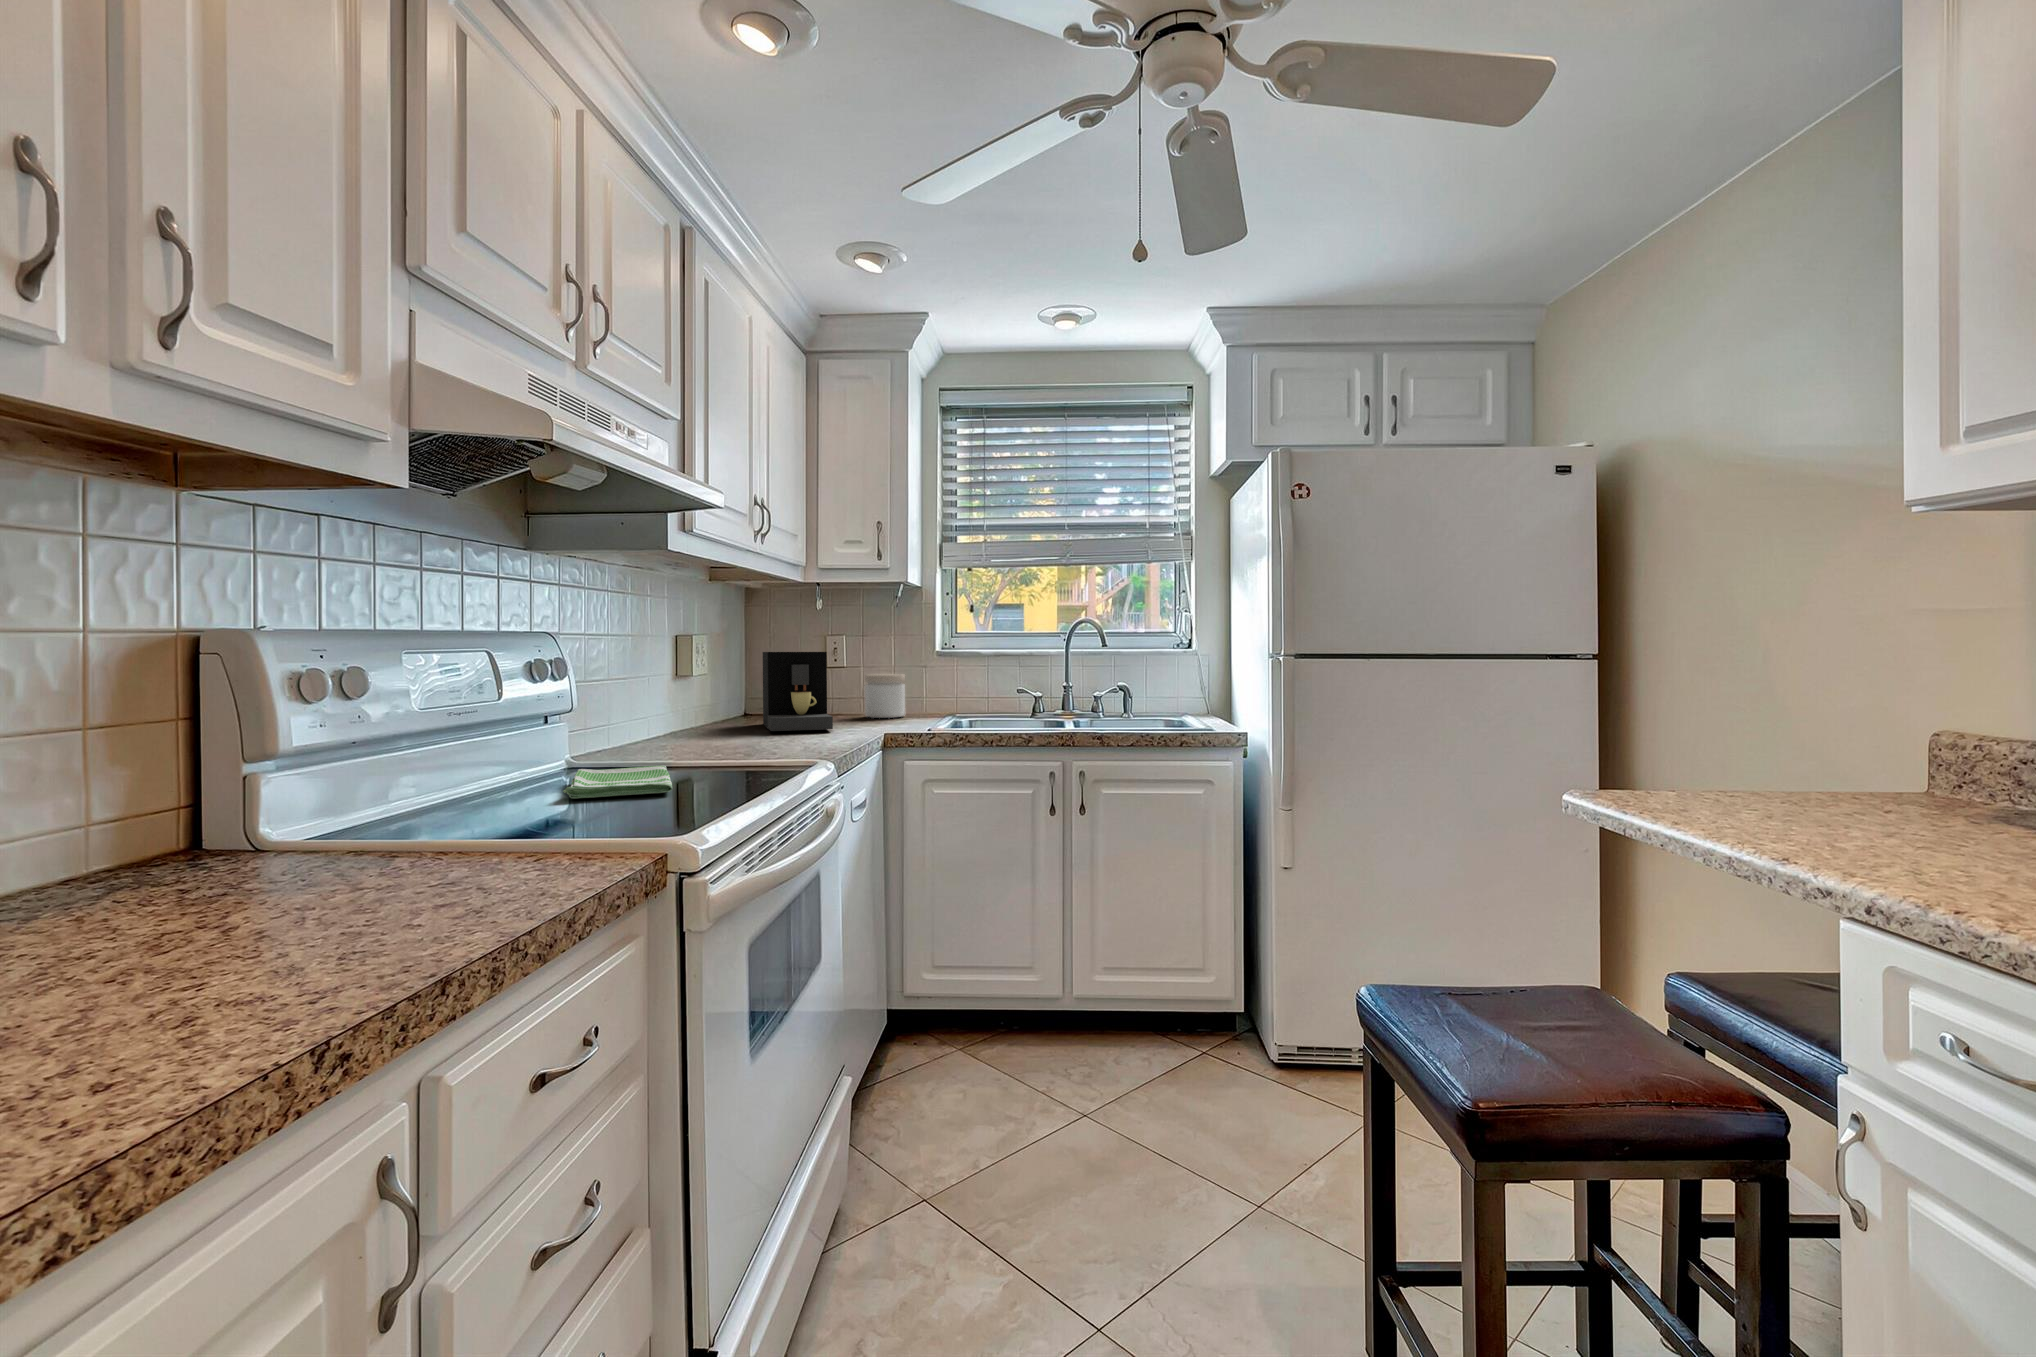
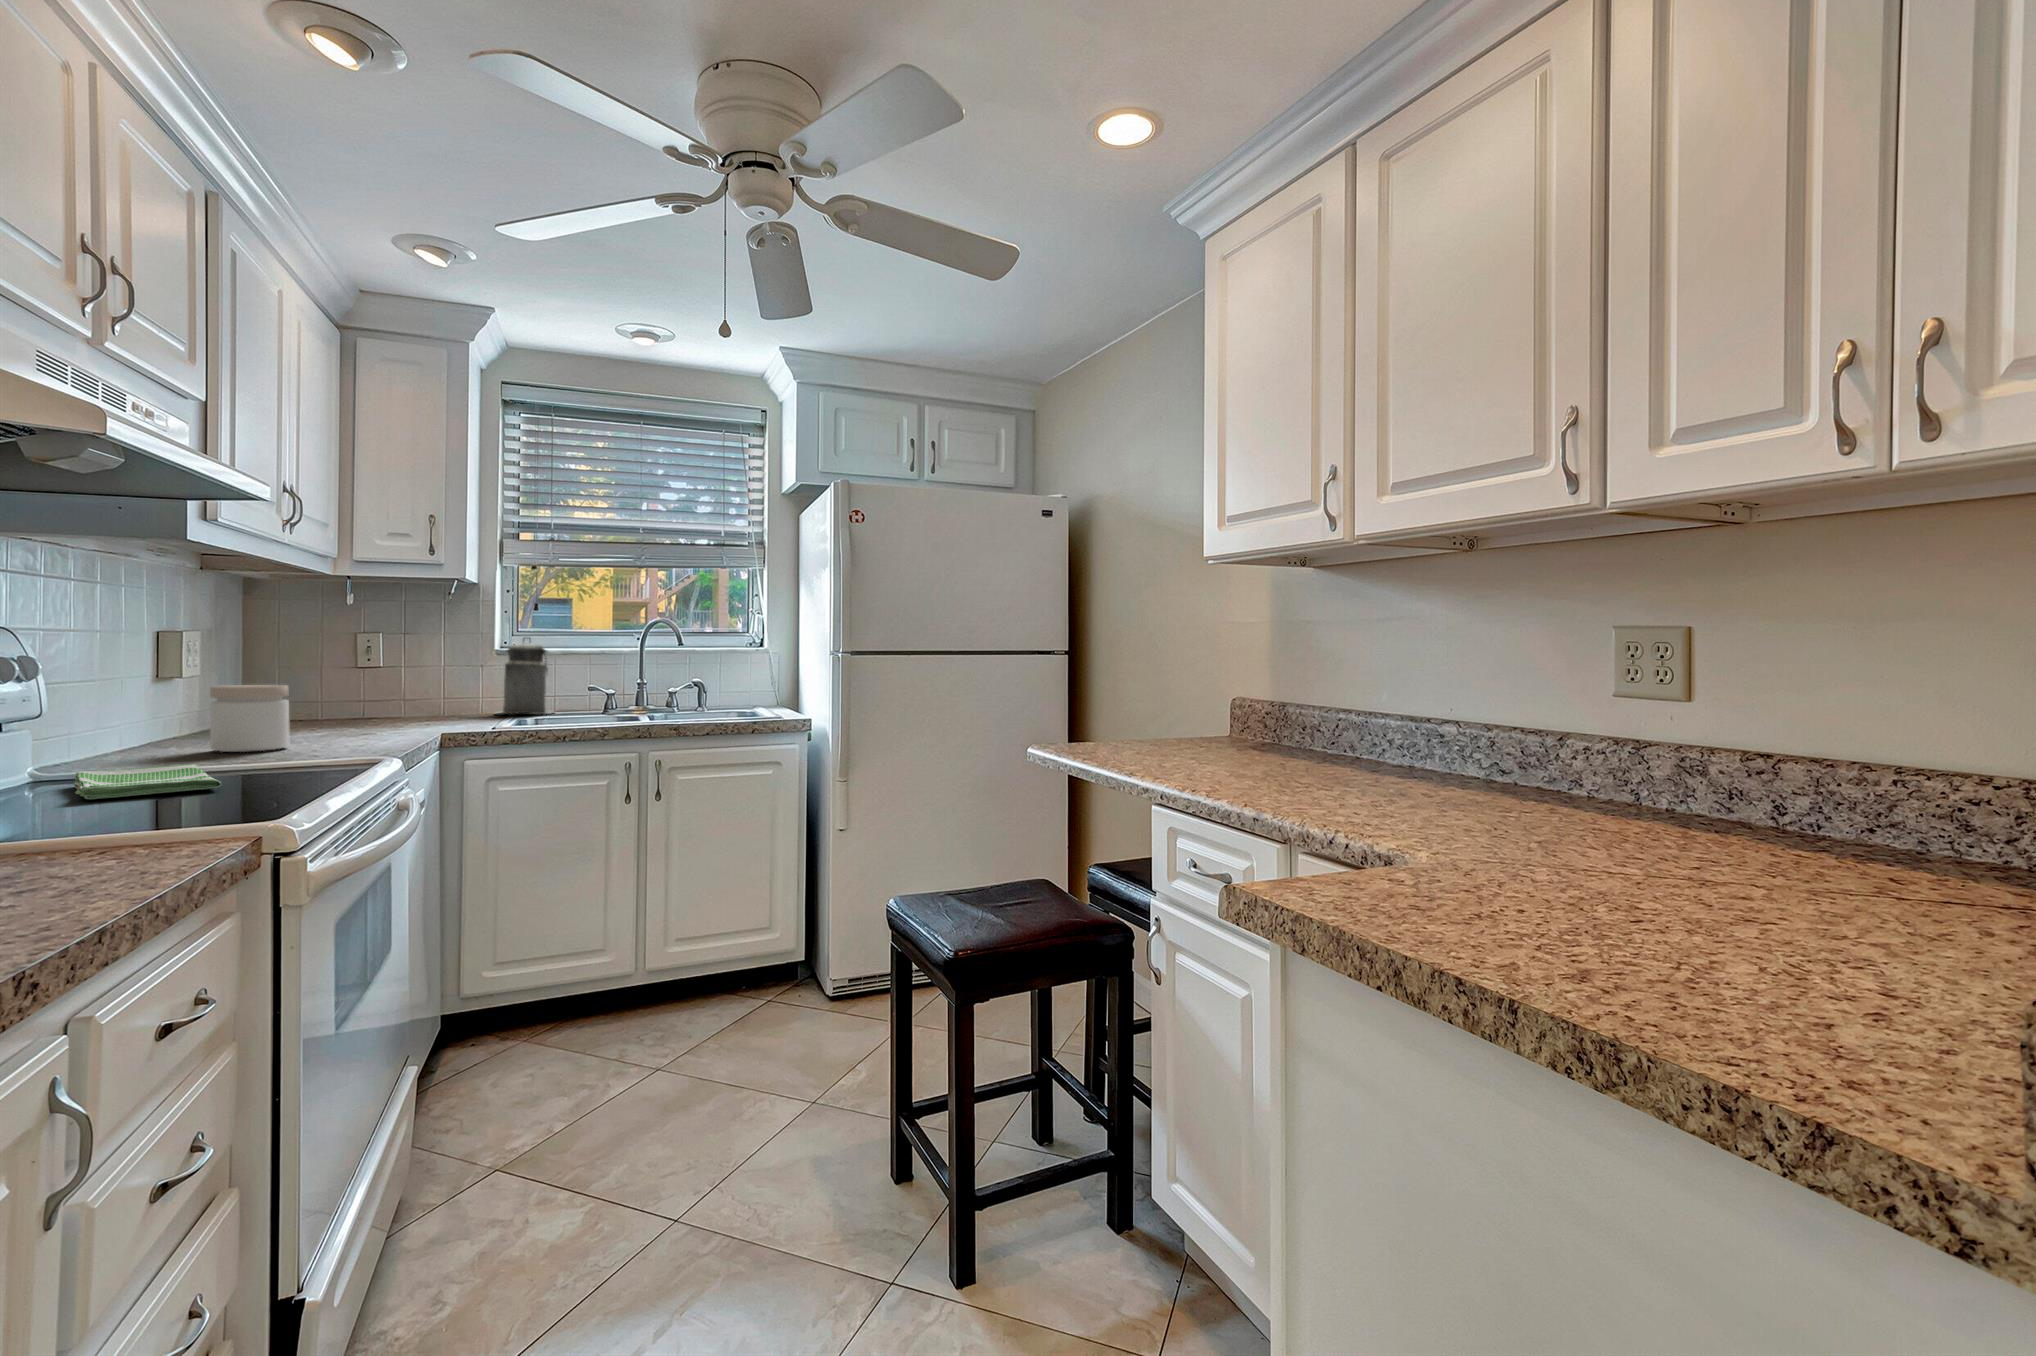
canister: none [934,640,988,718] -> present [501,637,554,714]
coffee maker: present [763,652,833,731] -> none [280,646,379,731]
jar: present [864,674,905,718] -> present [210,685,289,752]

